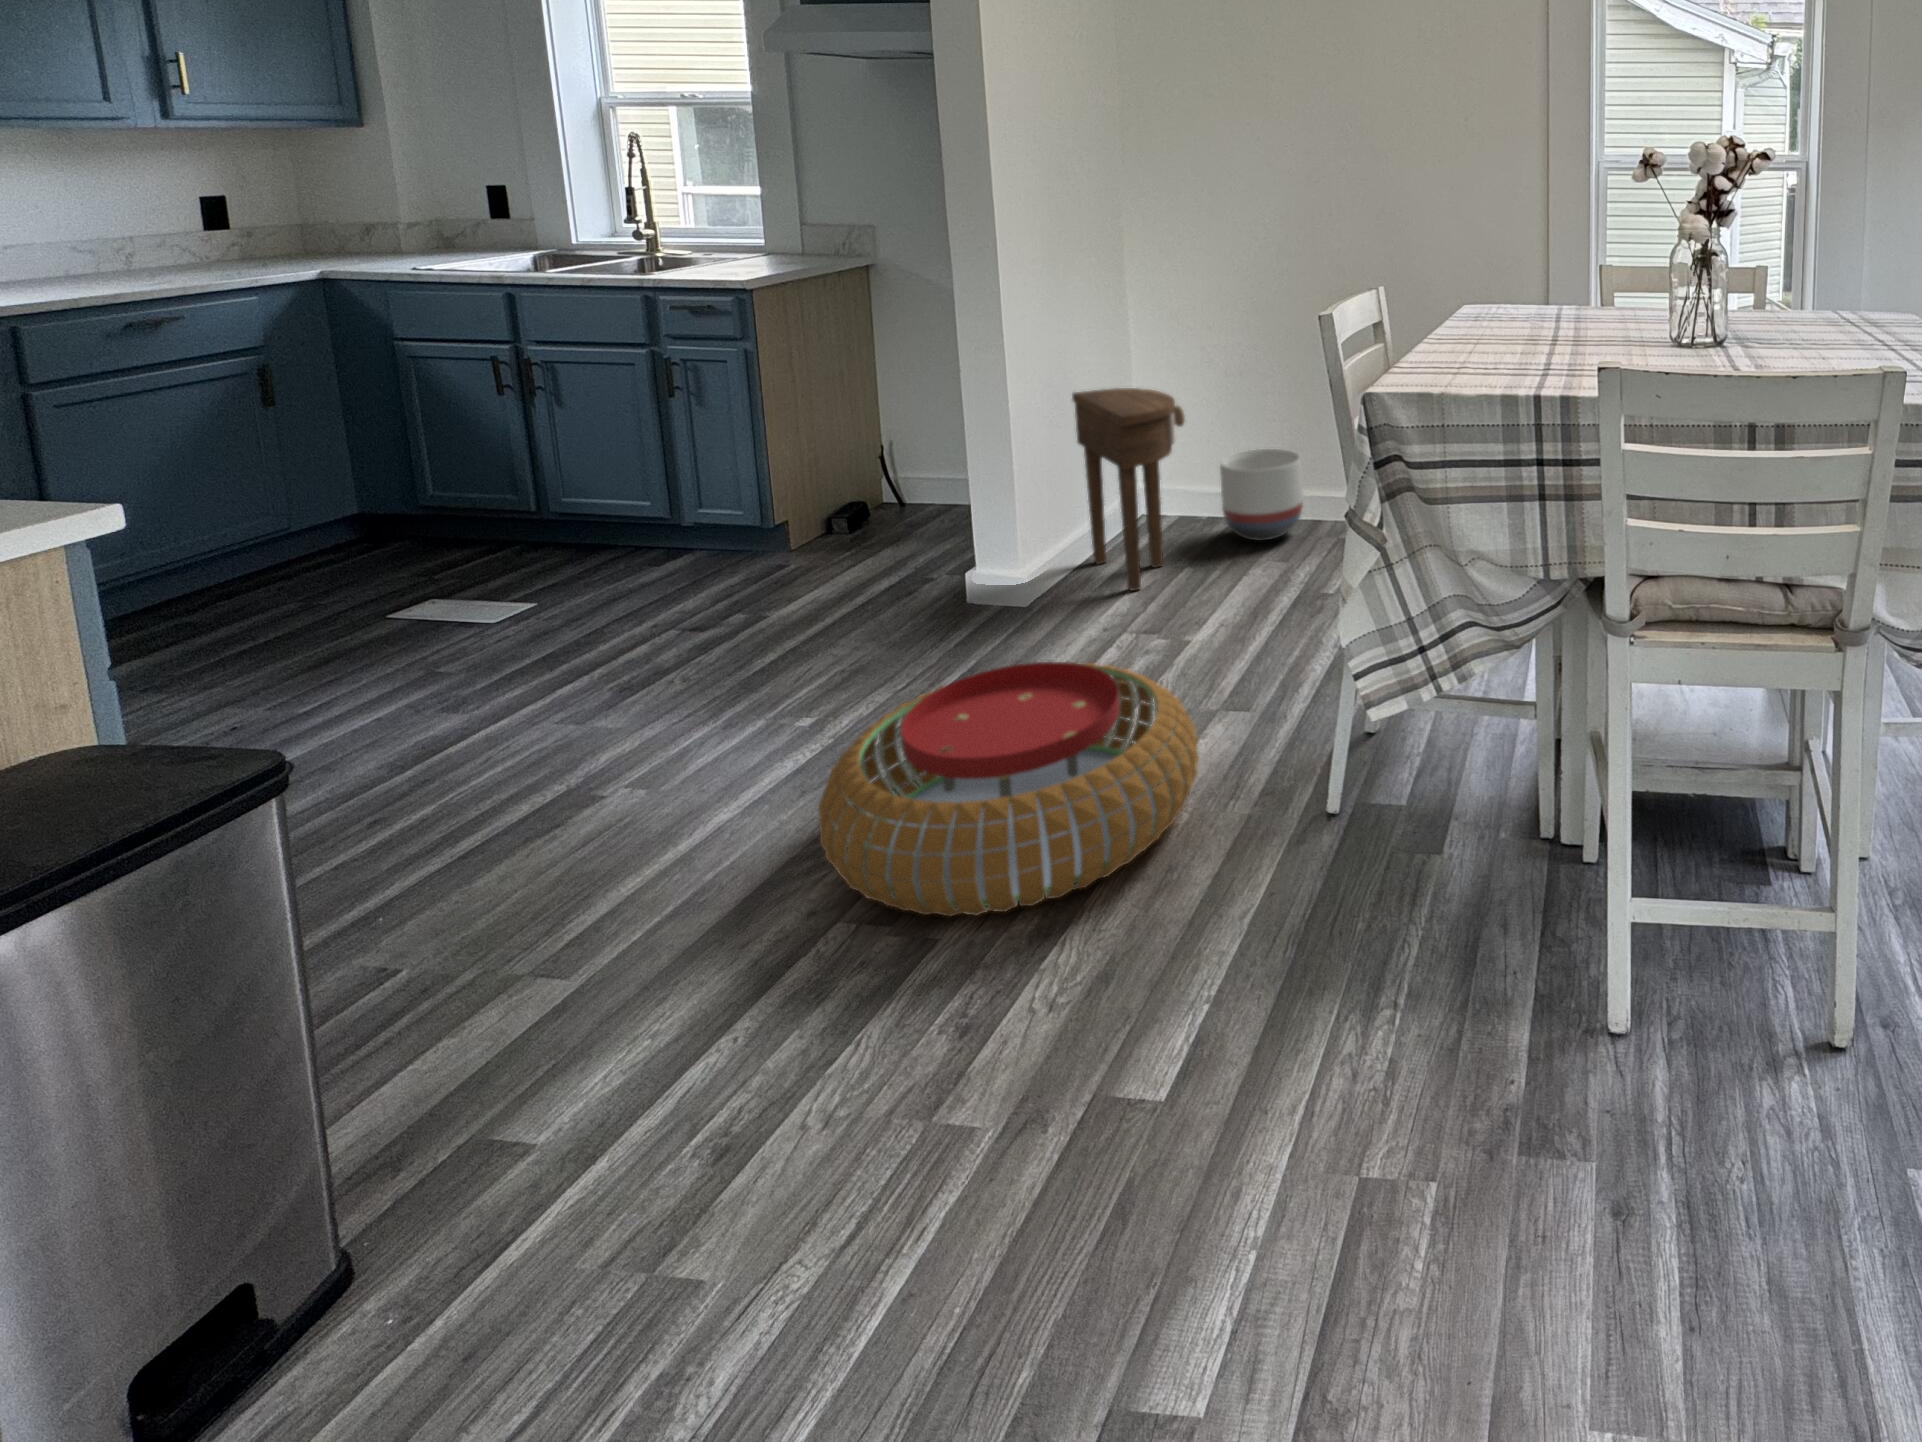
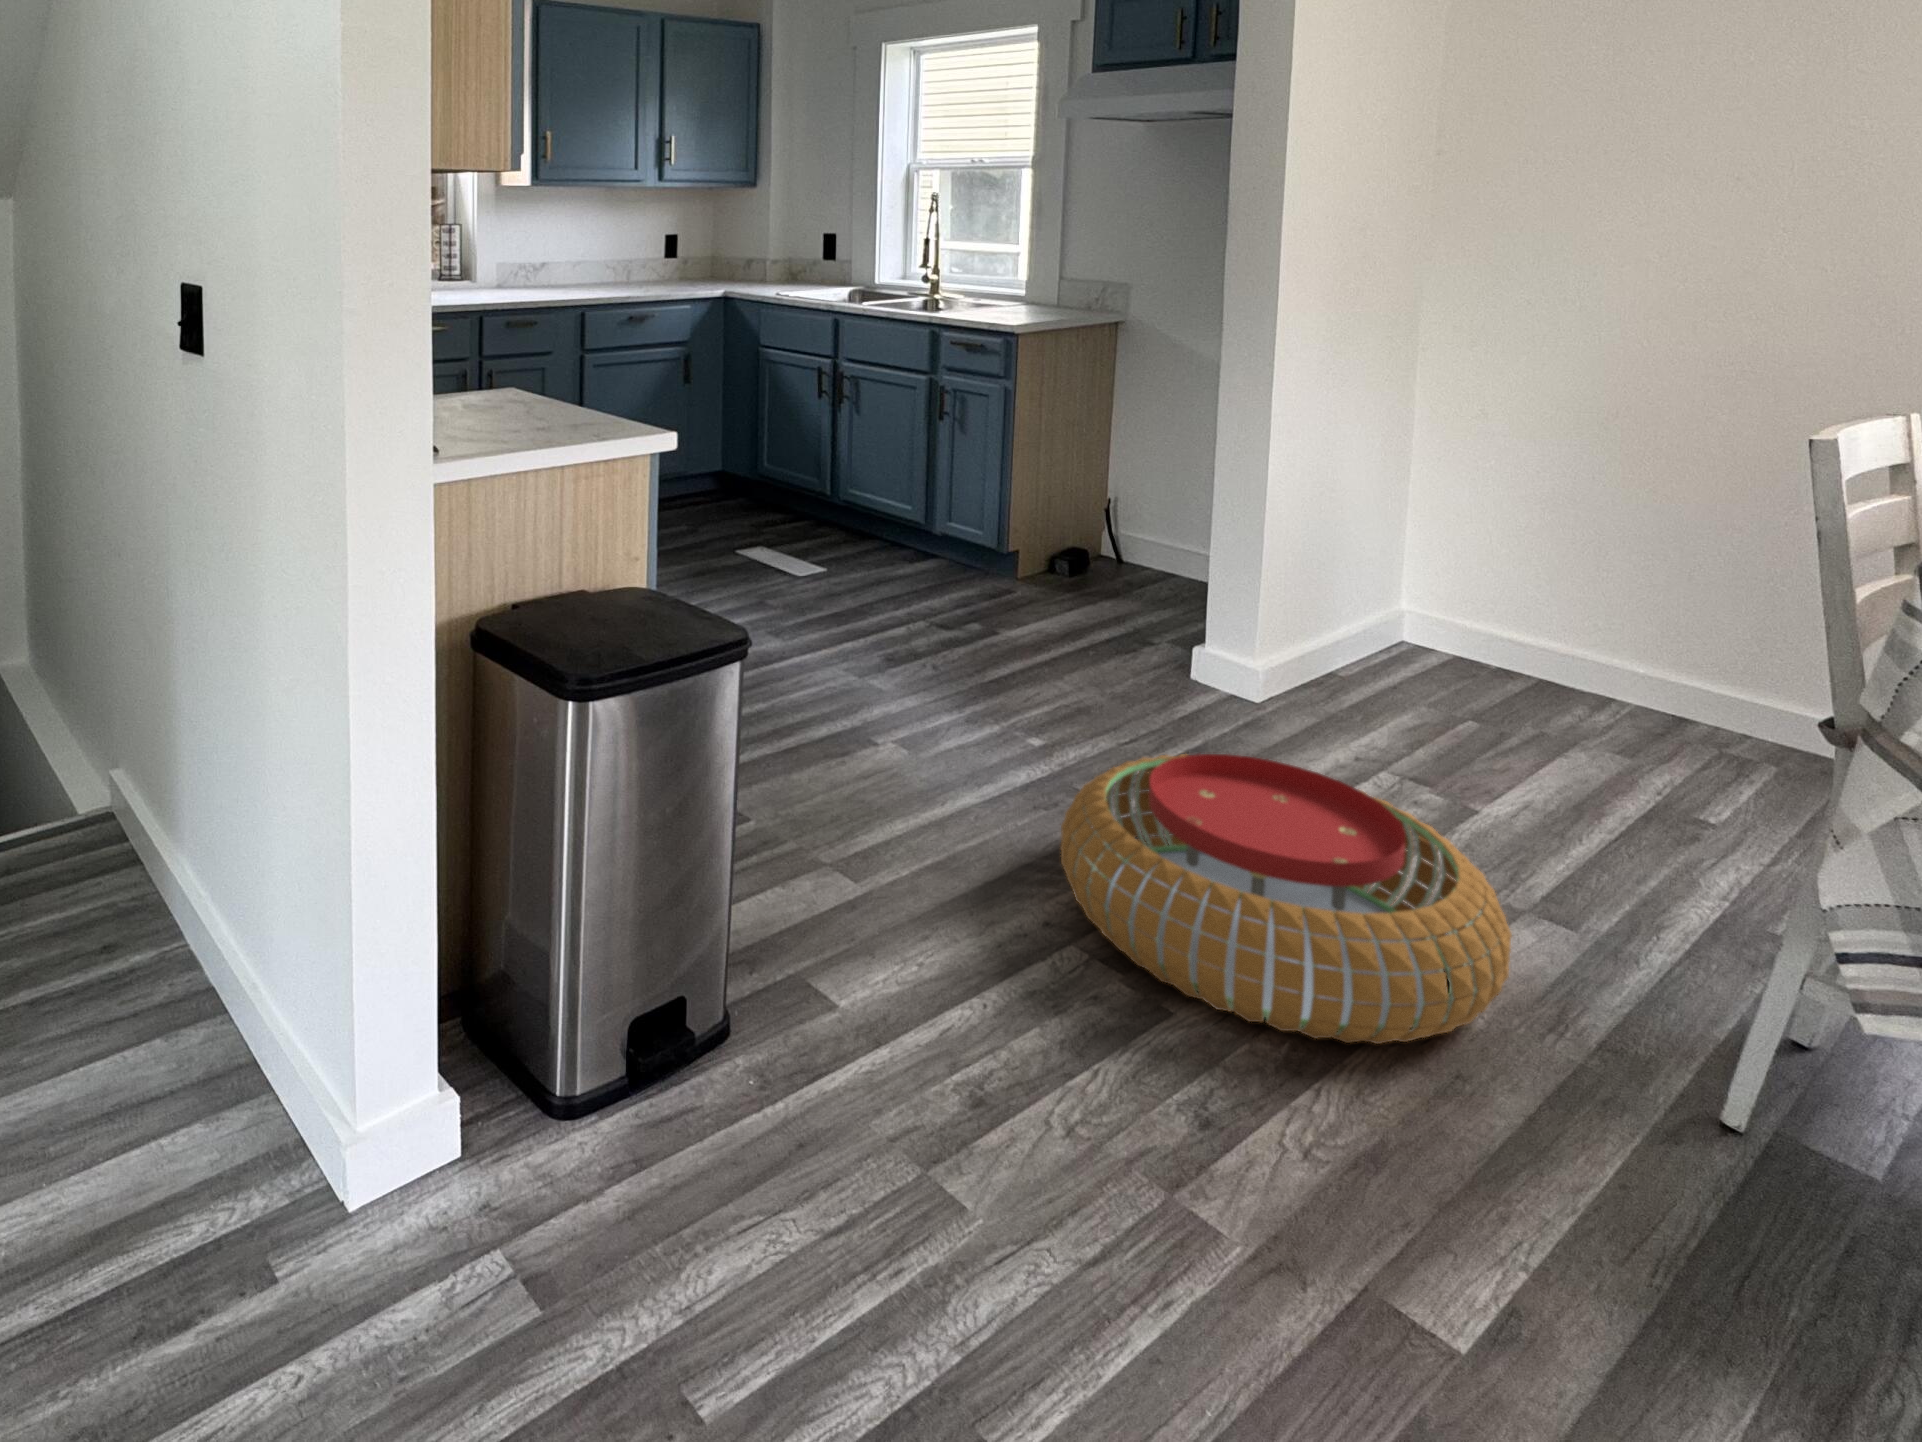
side table: present [1072,388,1185,591] -> none [1336,482,1489,726]
planter: present [1220,449,1303,541] -> none [1526,597,1667,721]

